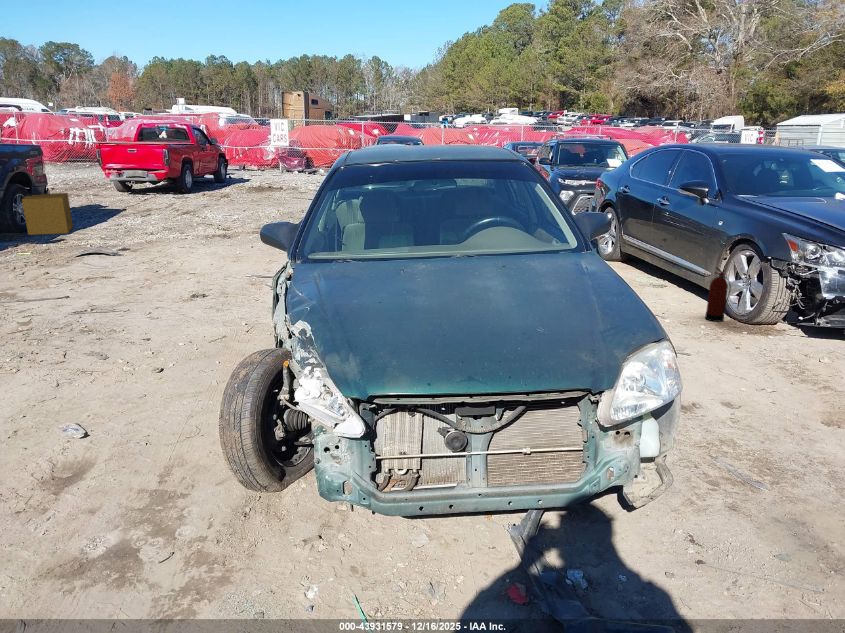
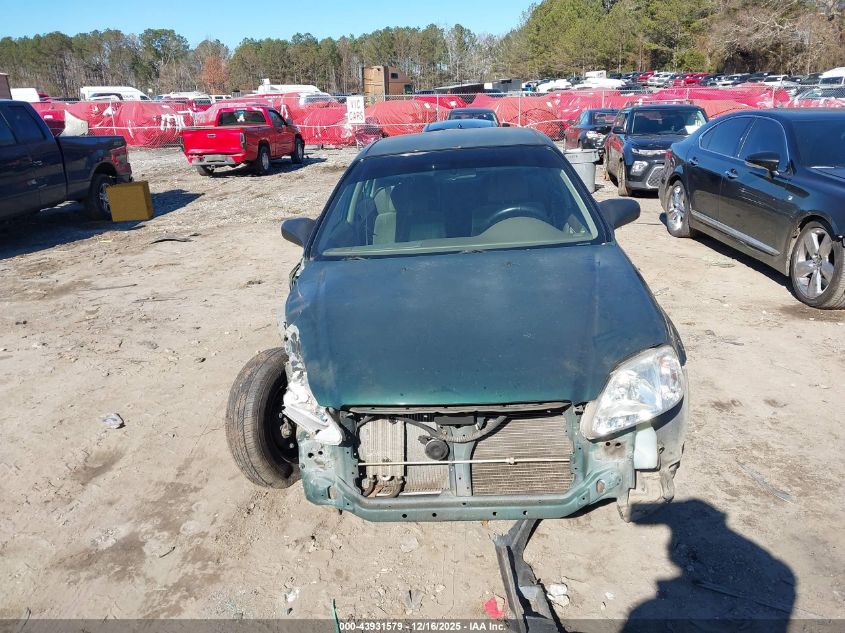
fire extinguisher: present [705,267,731,322] -> none [769,246,797,305]

